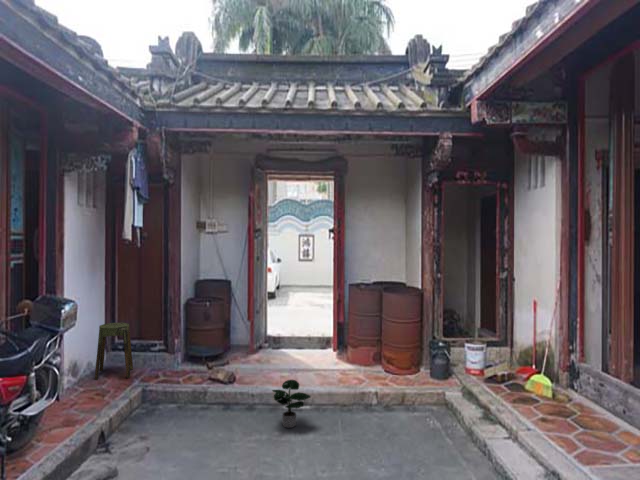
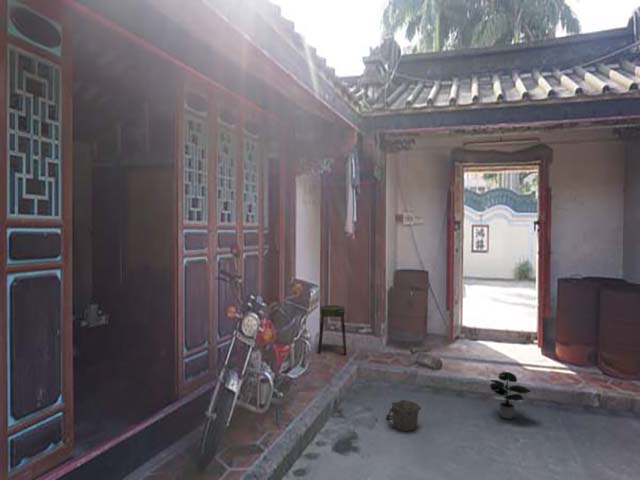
bucket: none [157,423,194,459] -> present [386,400,421,431]

